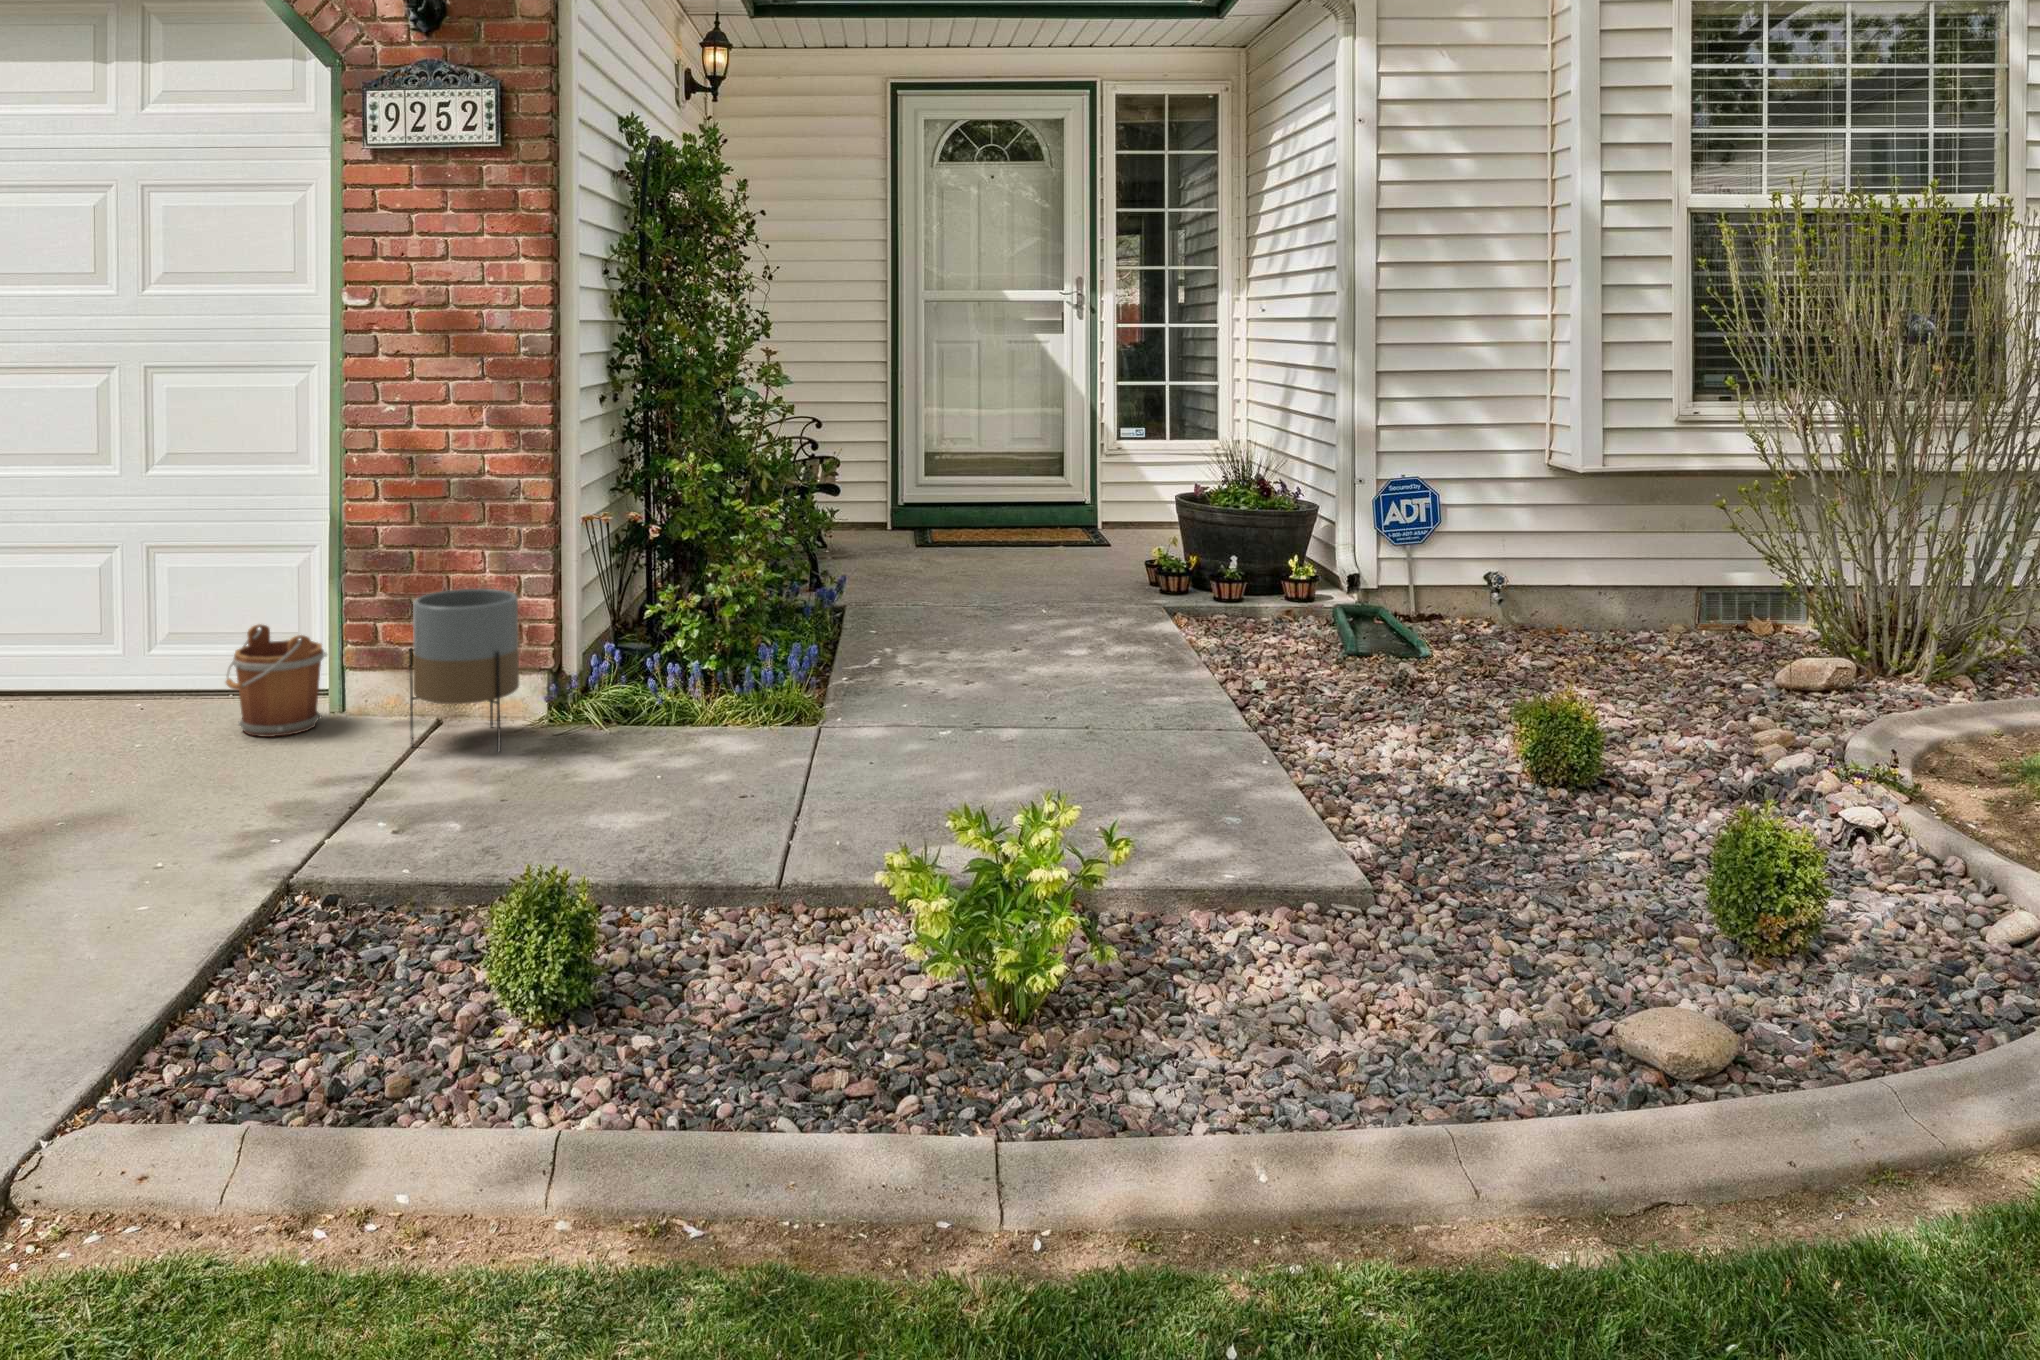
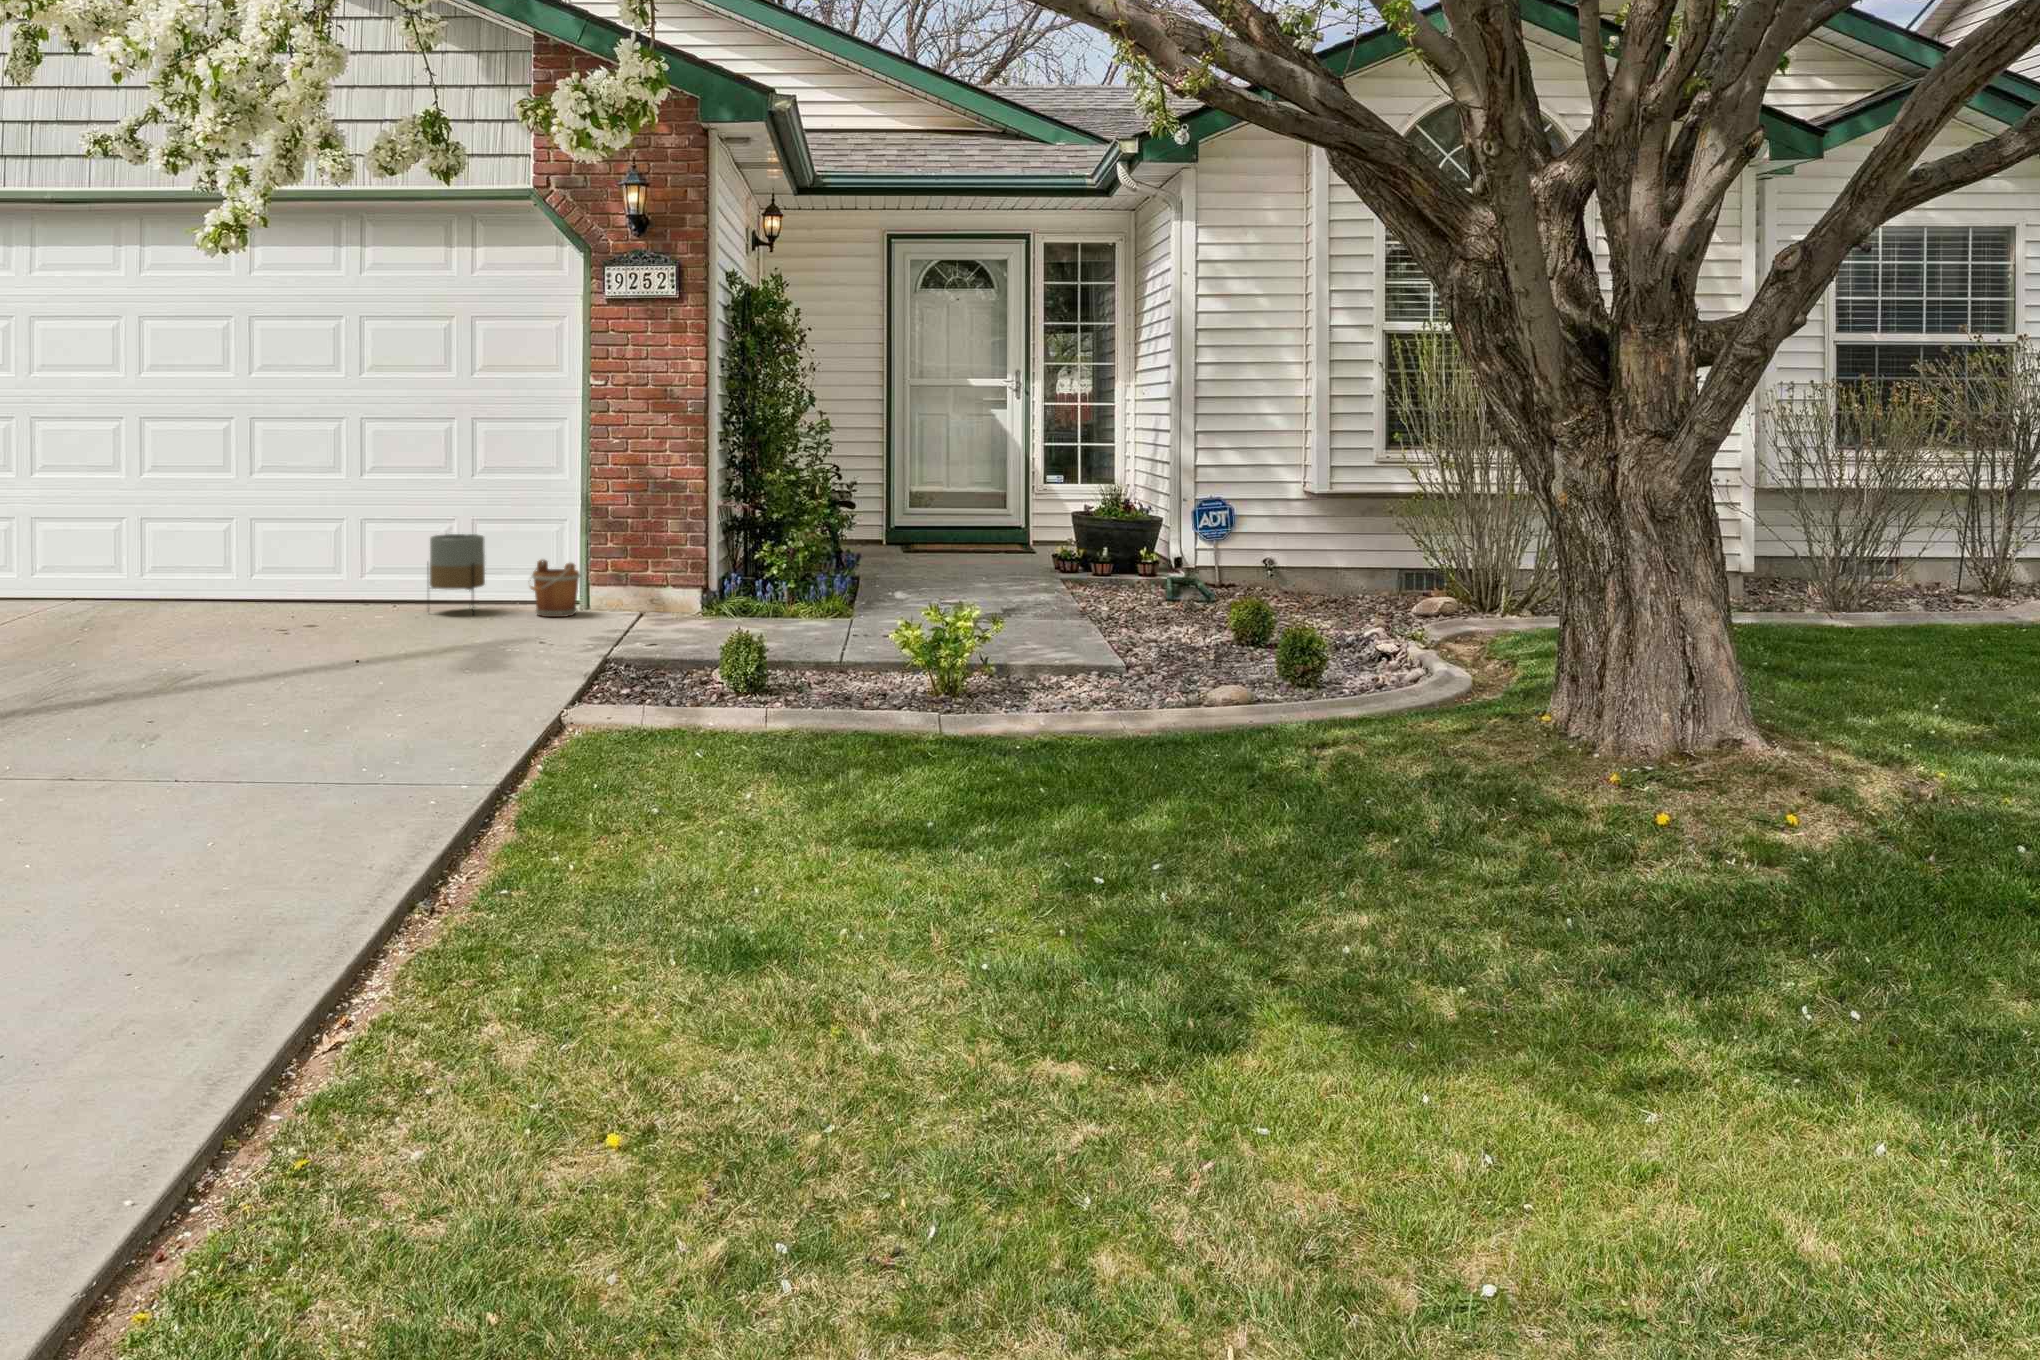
planter: present [409,589,519,752] -> present [429,534,485,615]

